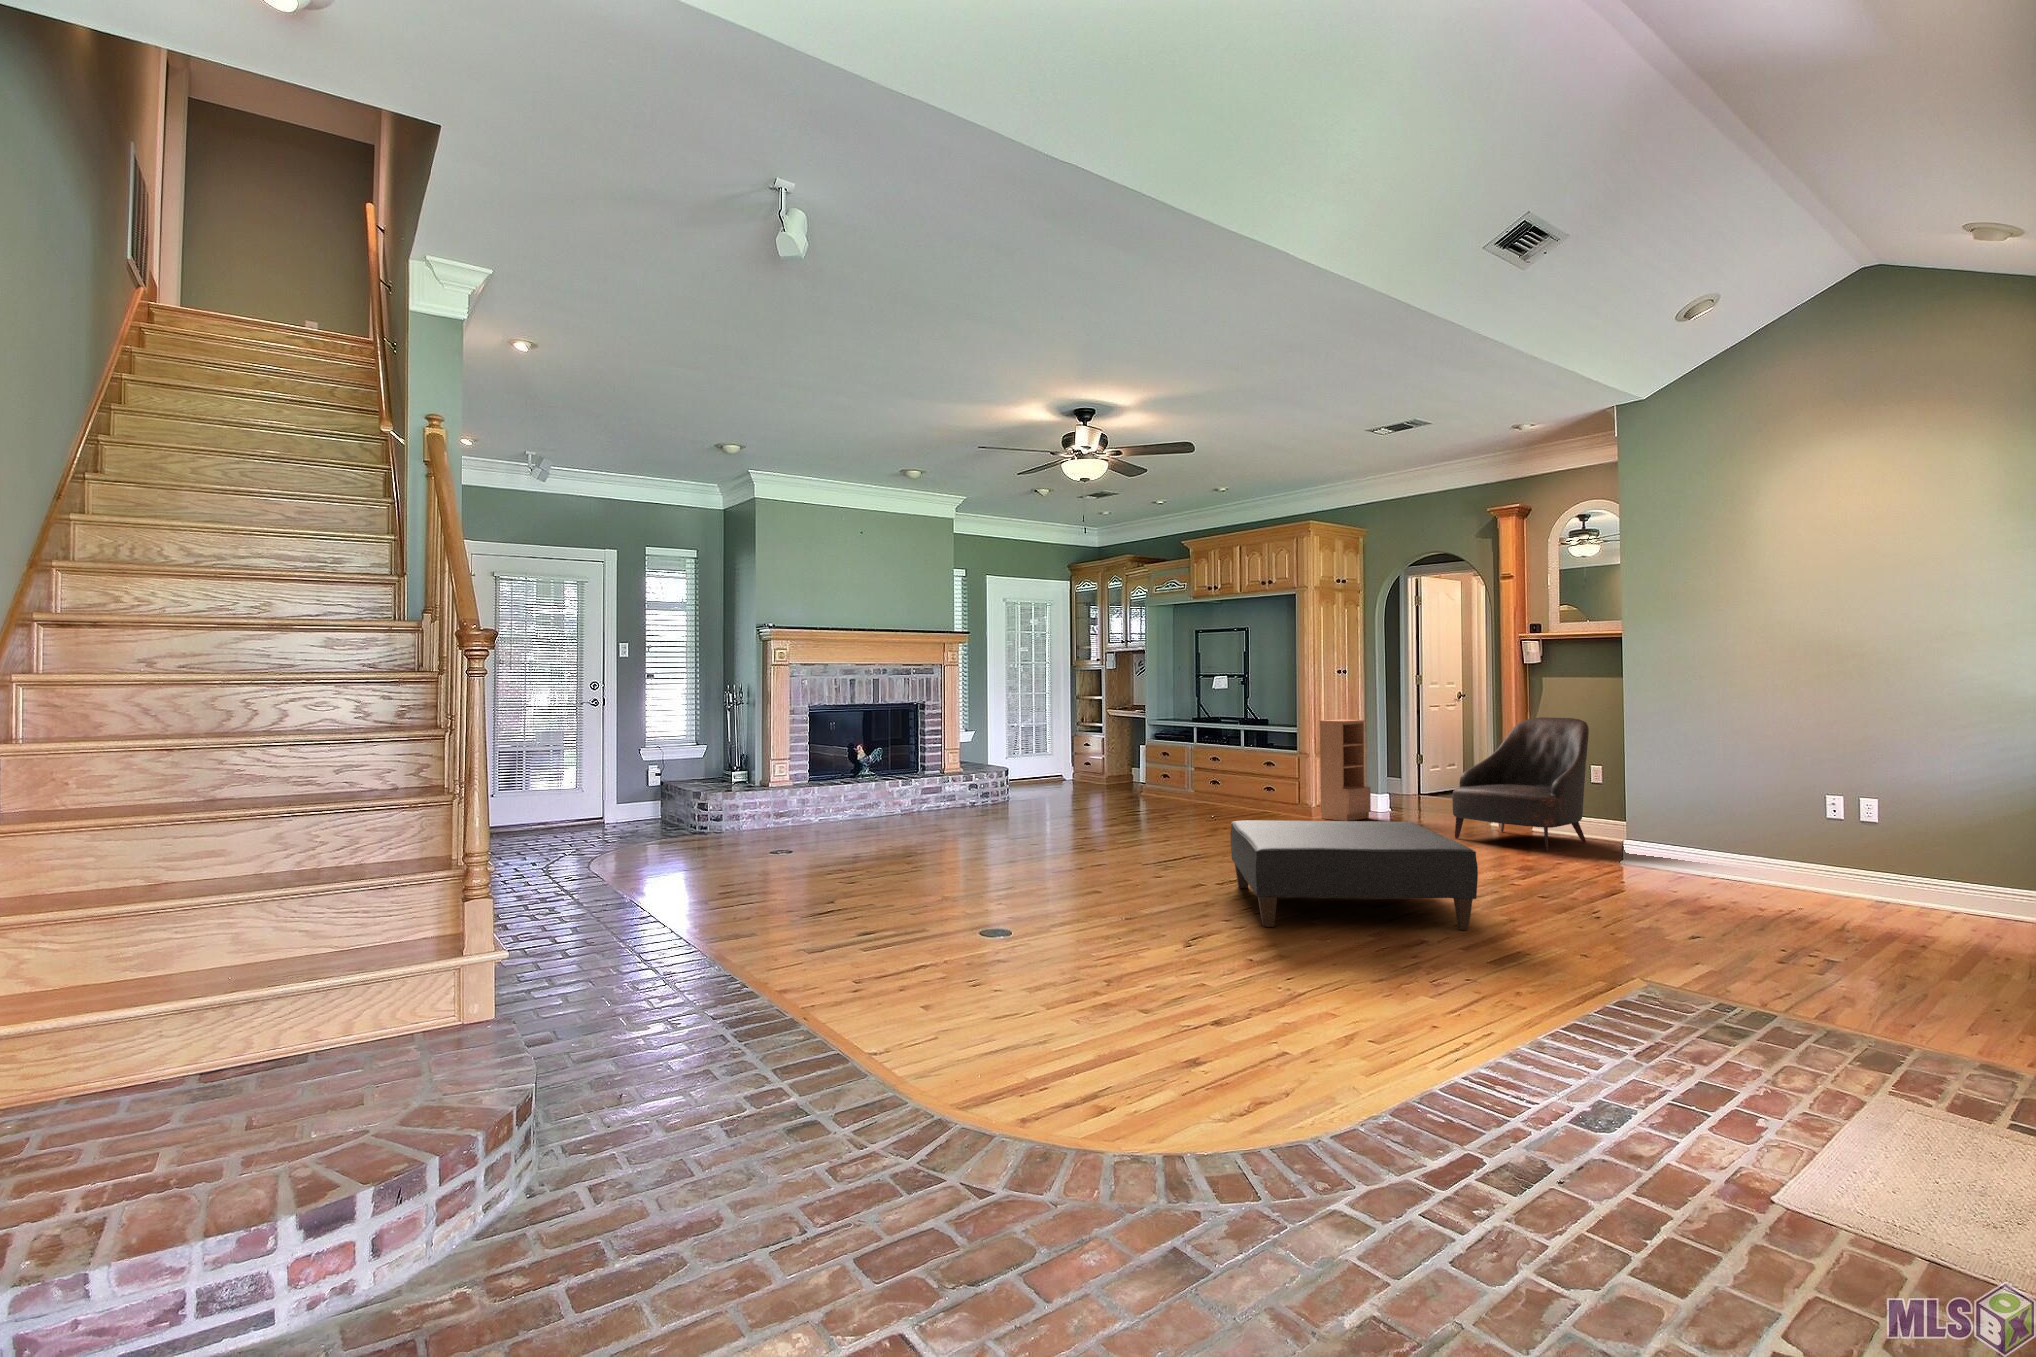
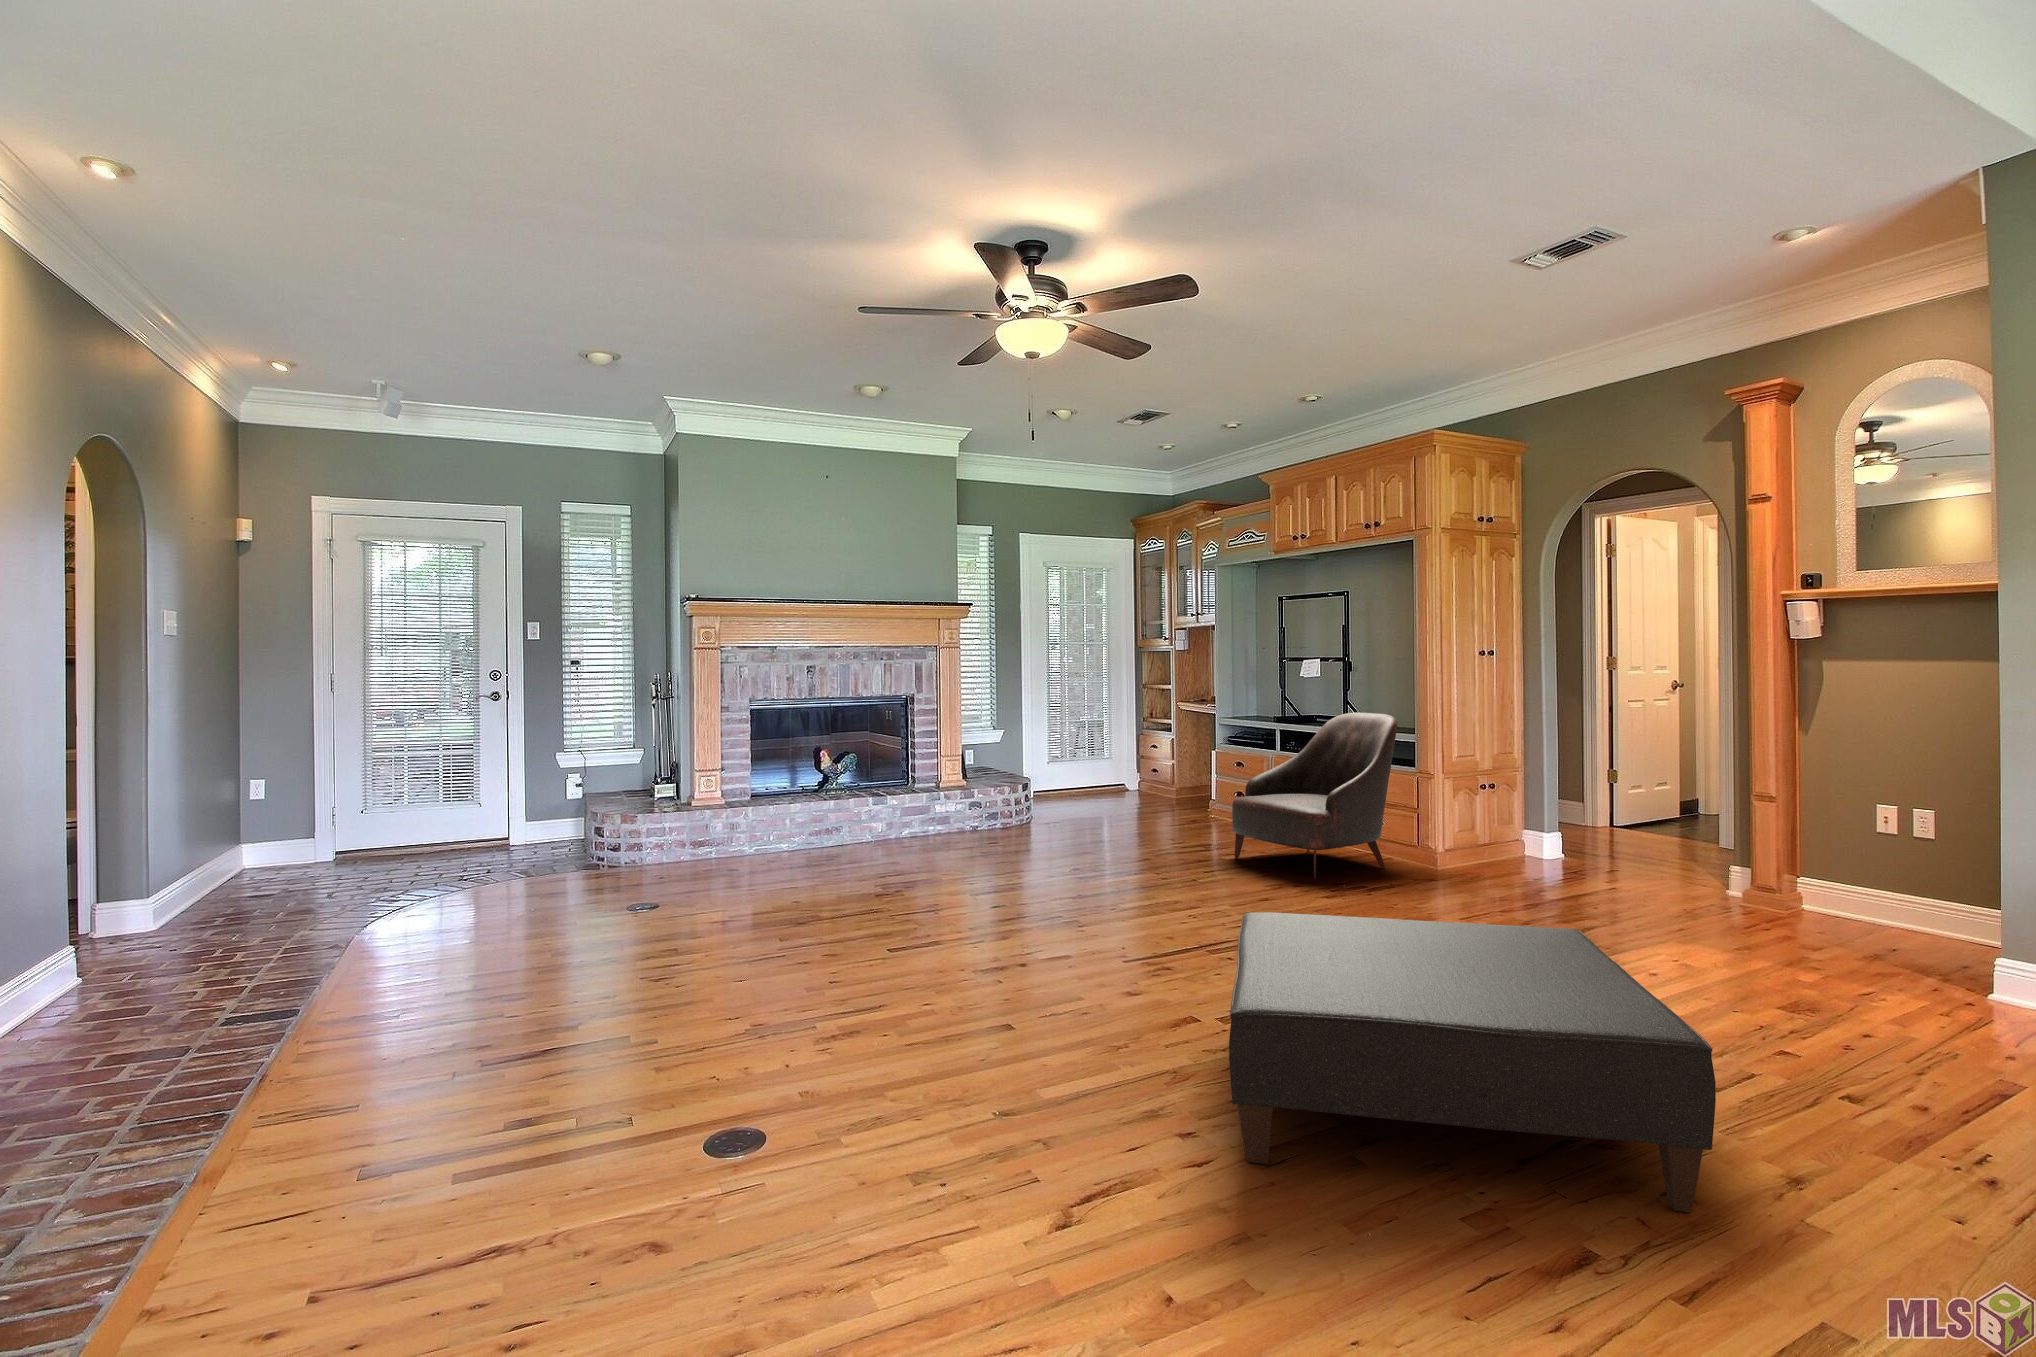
armchair: present [1452,717,1589,851] -> present [1232,712,1397,879]
bookcase: present [1320,719,1371,821] -> none [1449,723,1529,875]

